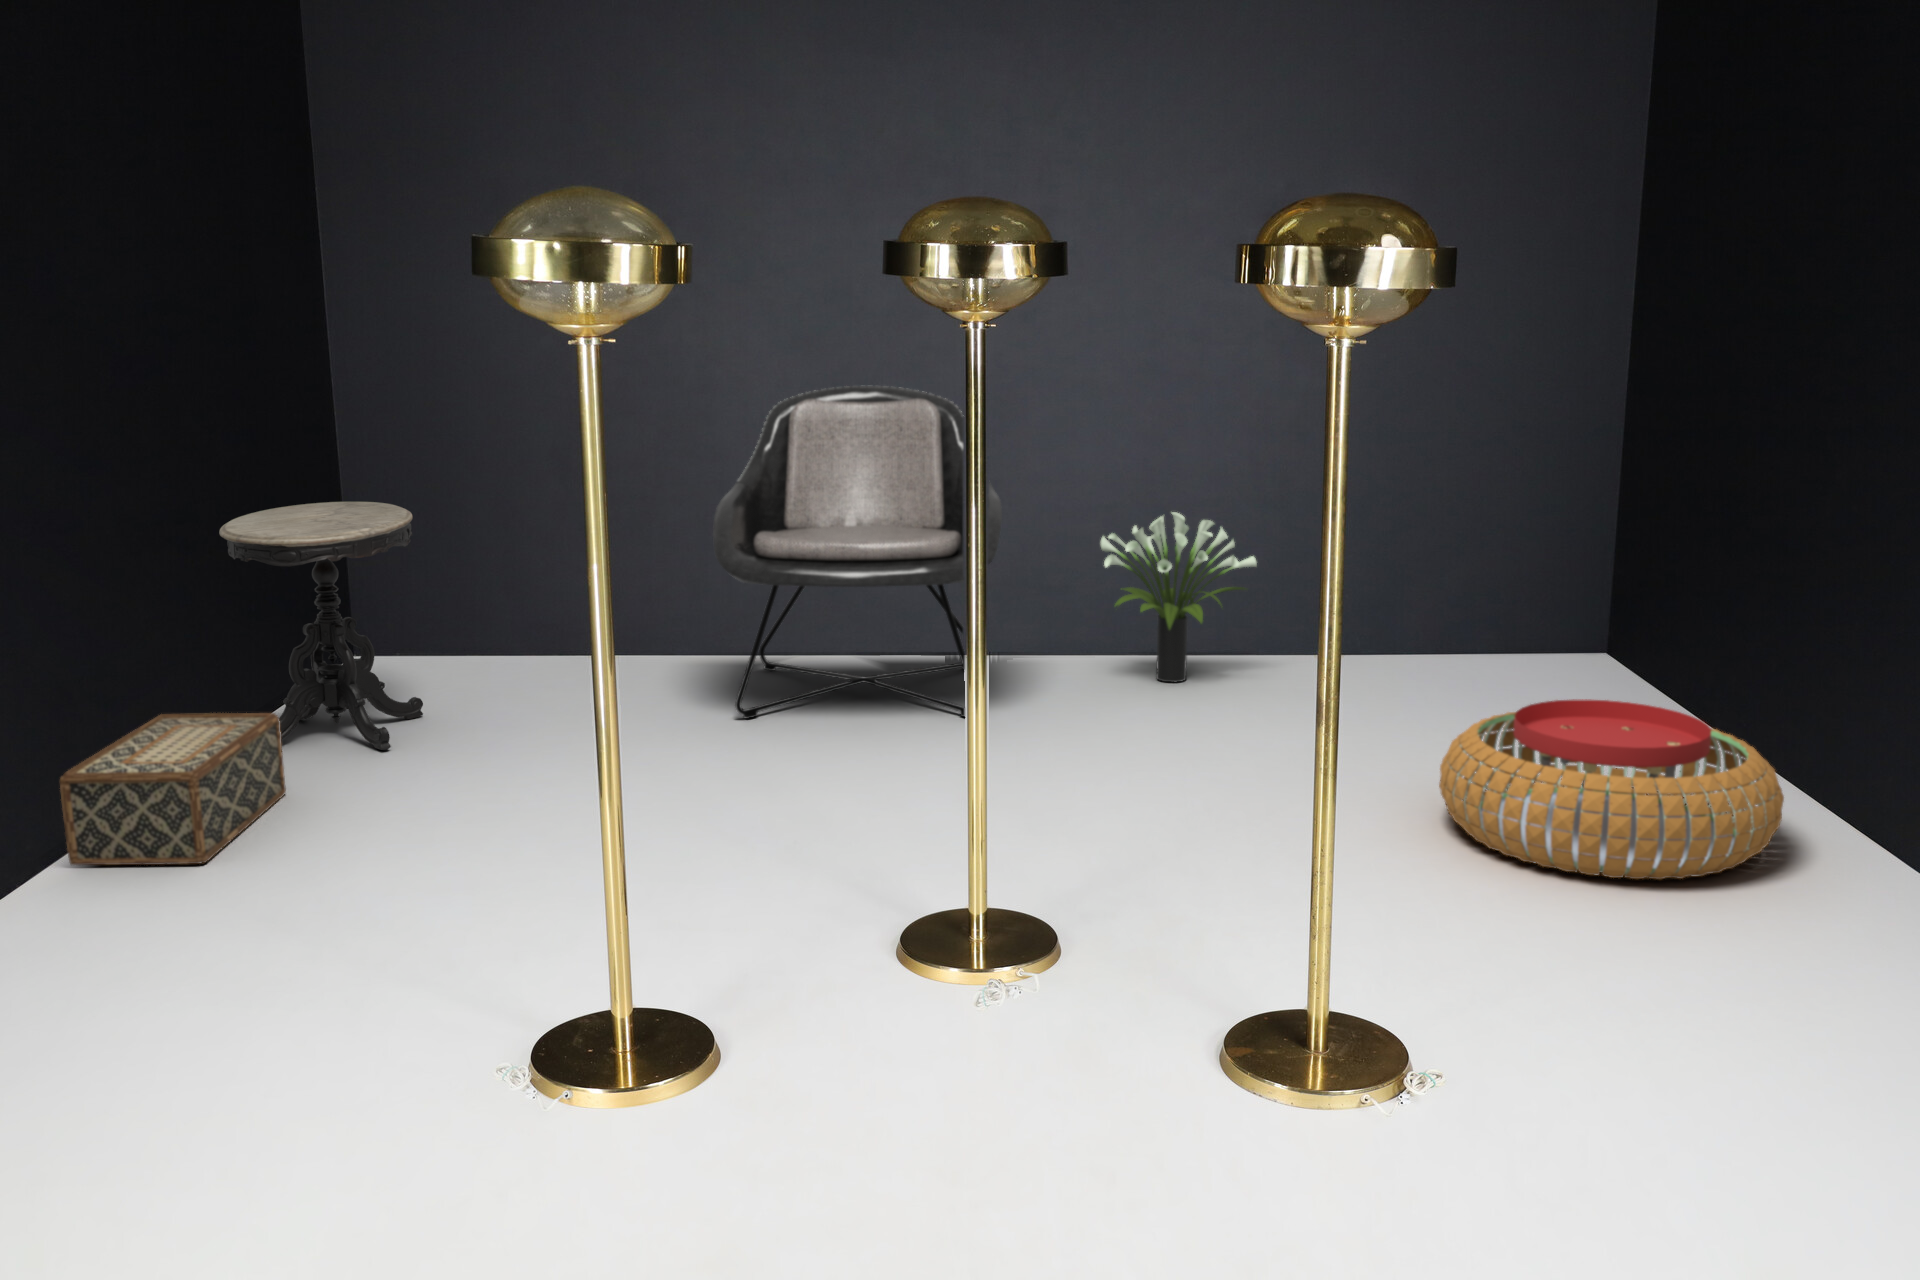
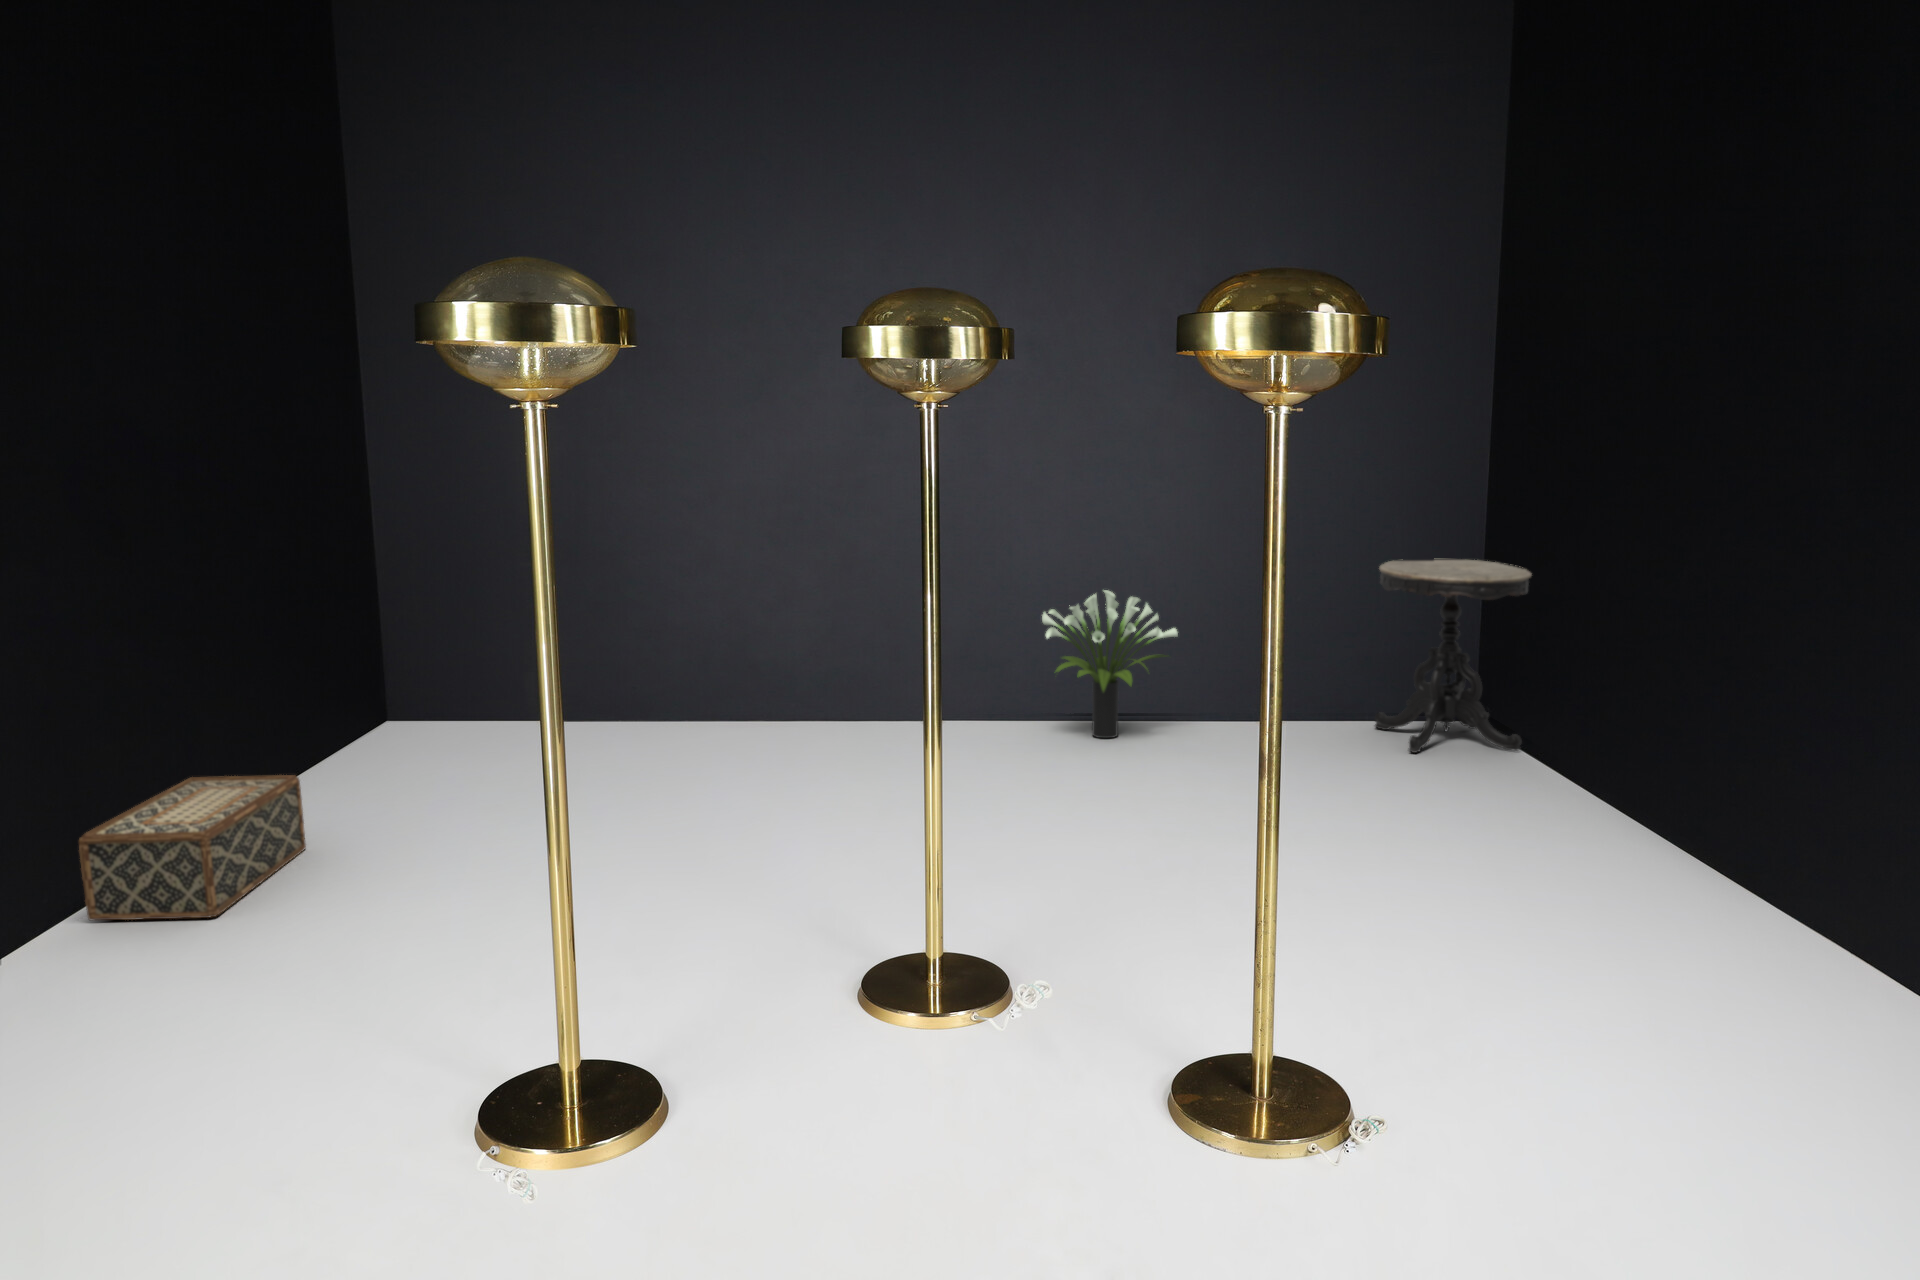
lounge chair: present [713,386,1002,719] -> none [702,484,956,775]
side table: present [219,502,423,750] -> present [1375,558,1531,753]
pouf: present [1439,699,1784,879] -> none [1352,751,1666,915]

